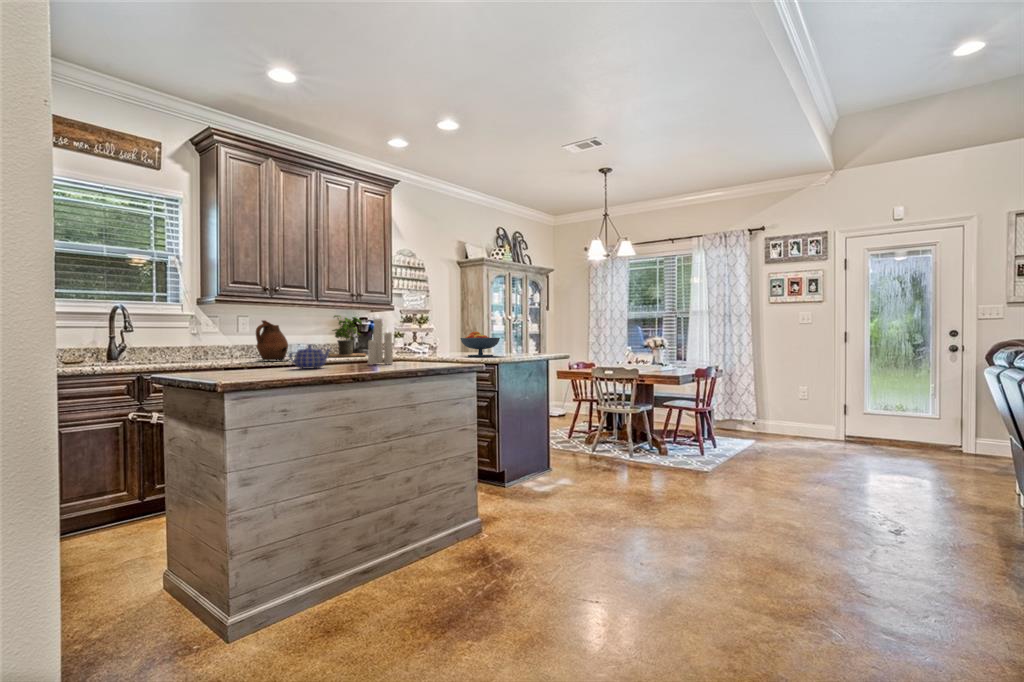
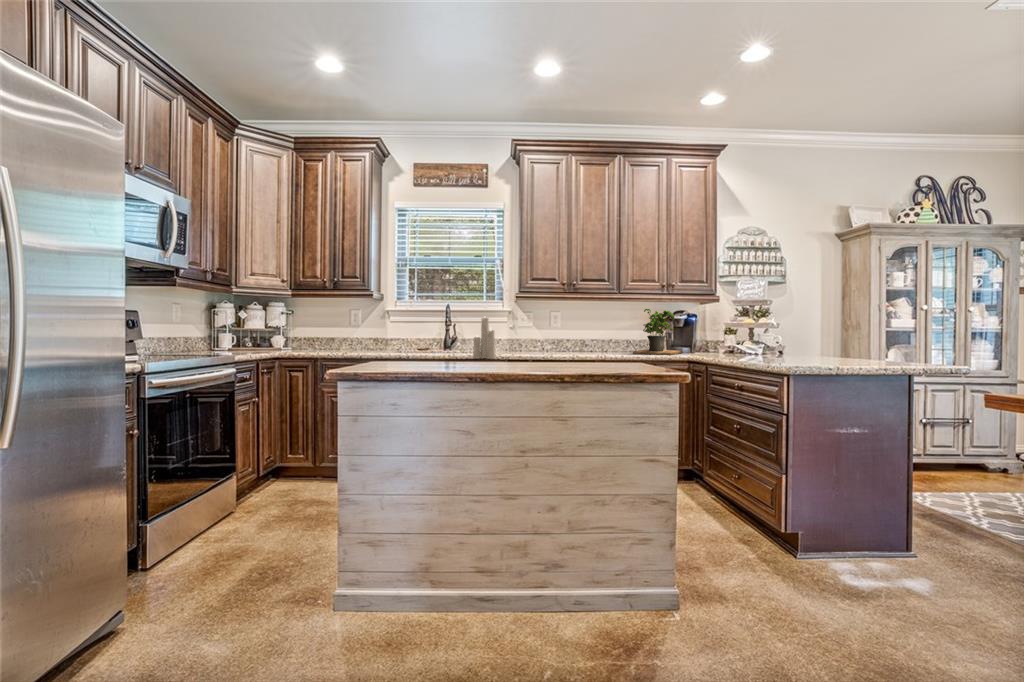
candle: present [368,319,393,364] -> present [473,318,496,359]
ceramic pitcher: present [256,320,290,361] -> none [542,316,578,357]
fruit bowl: present [460,332,500,357] -> none [774,330,838,366]
teapot: present [289,344,330,369] -> none [493,346,543,371]

